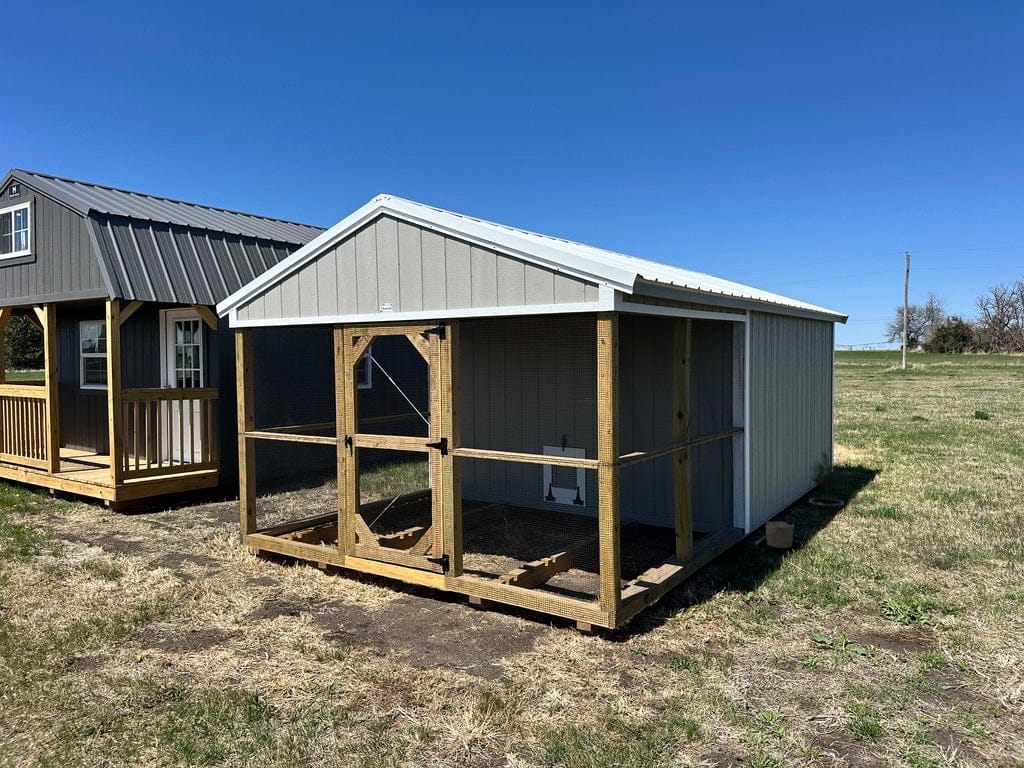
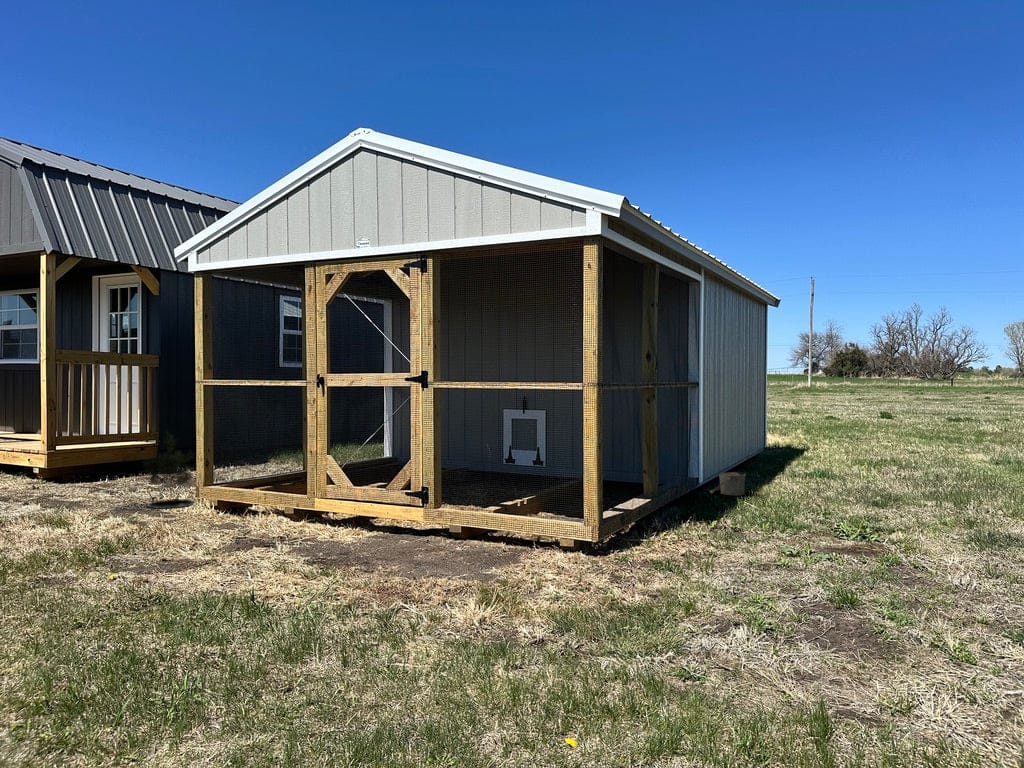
potted tree: present [809,451,846,506] -> present [143,432,194,509]

